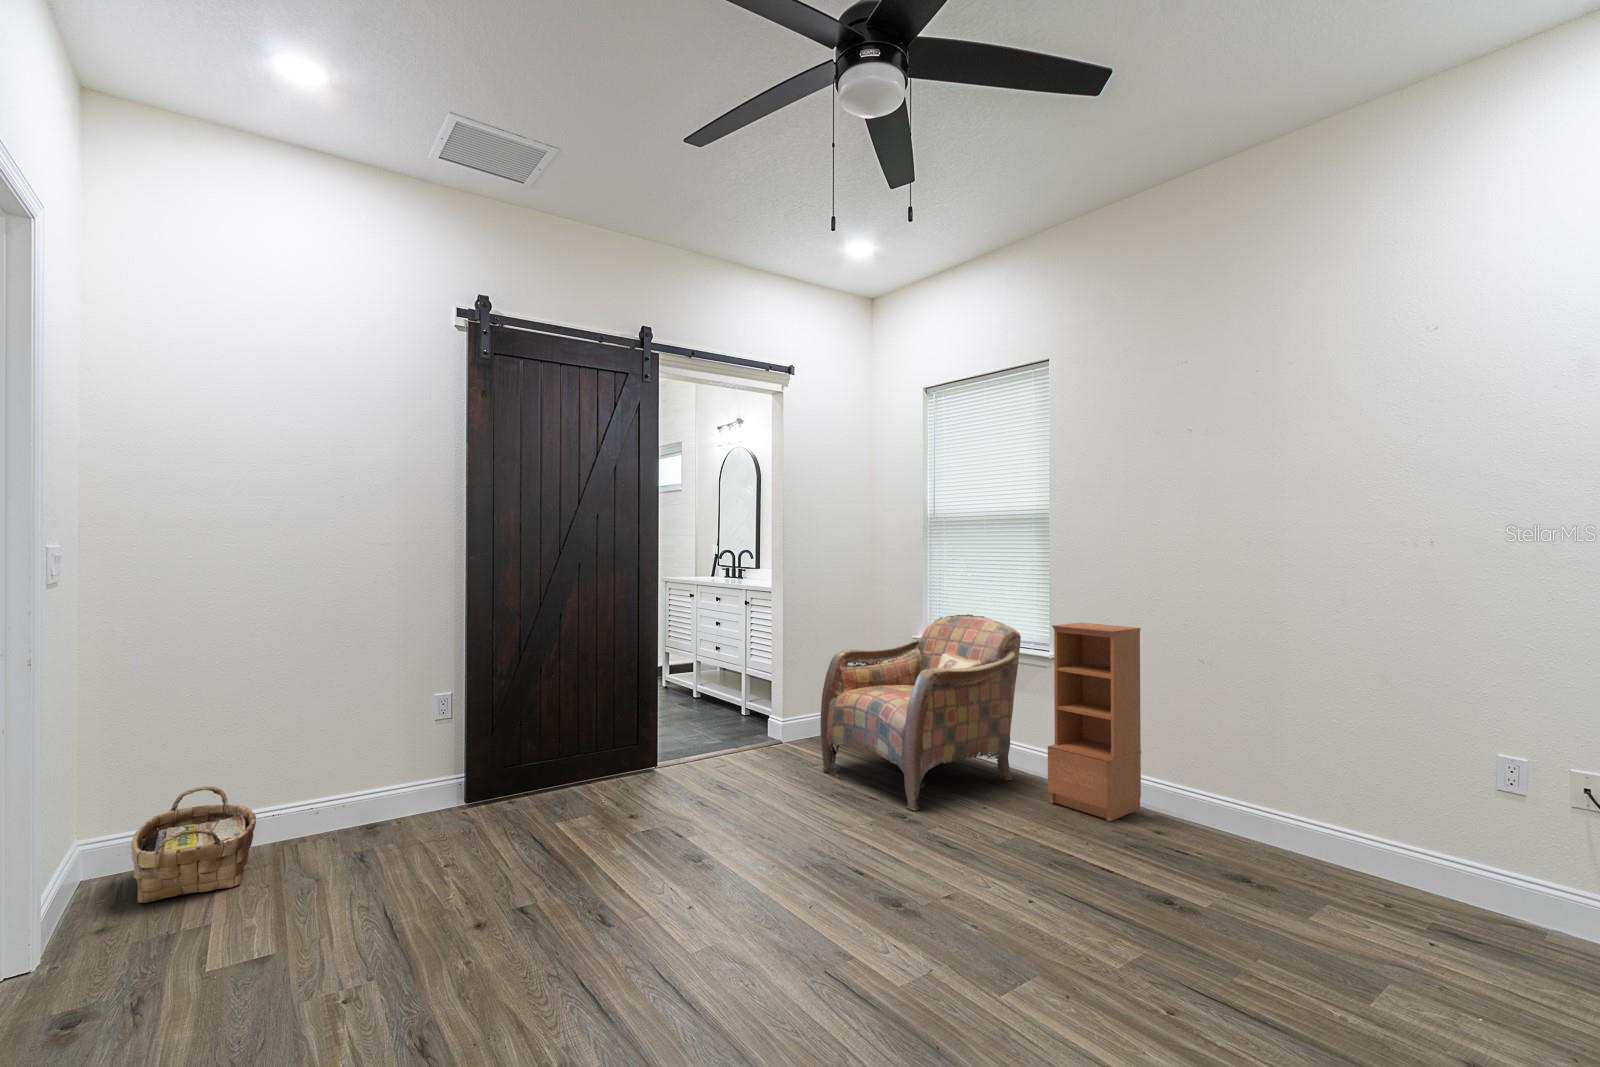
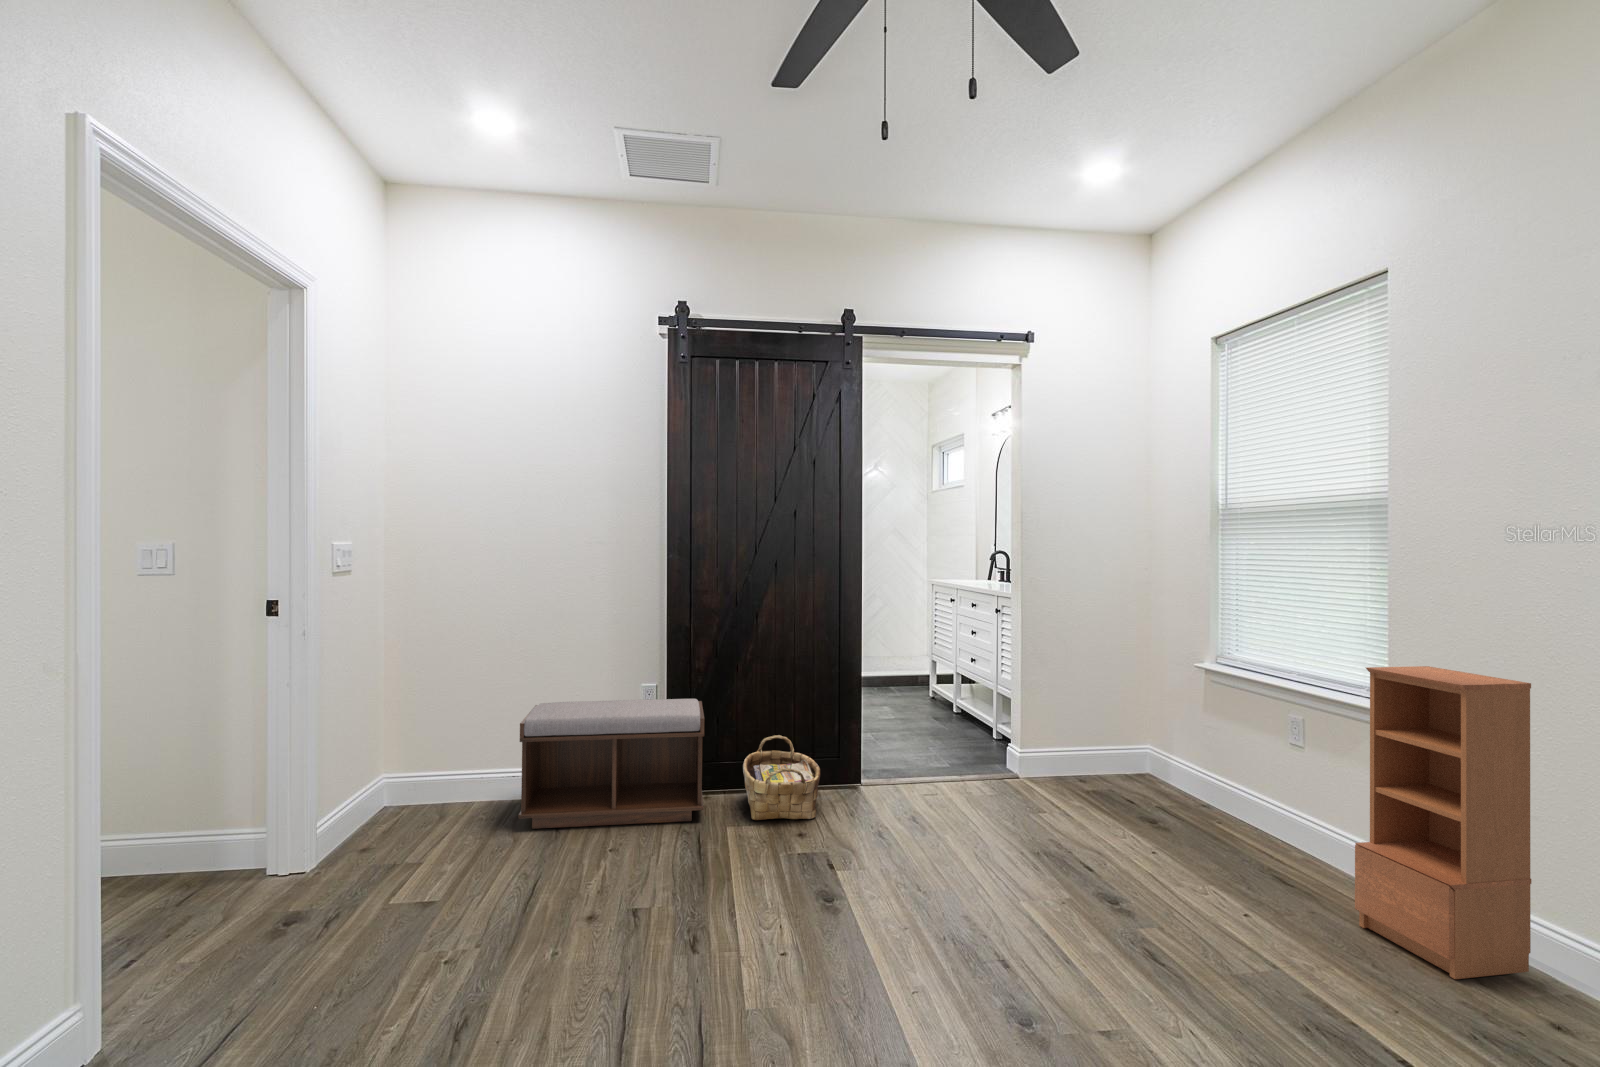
armchair: present [820,614,1021,810] -> none [1044,641,1332,895]
bench: none [313,703,529,862] -> present [519,699,704,829]
woven basket: present [131,786,256,903] -> present [743,735,820,820]

